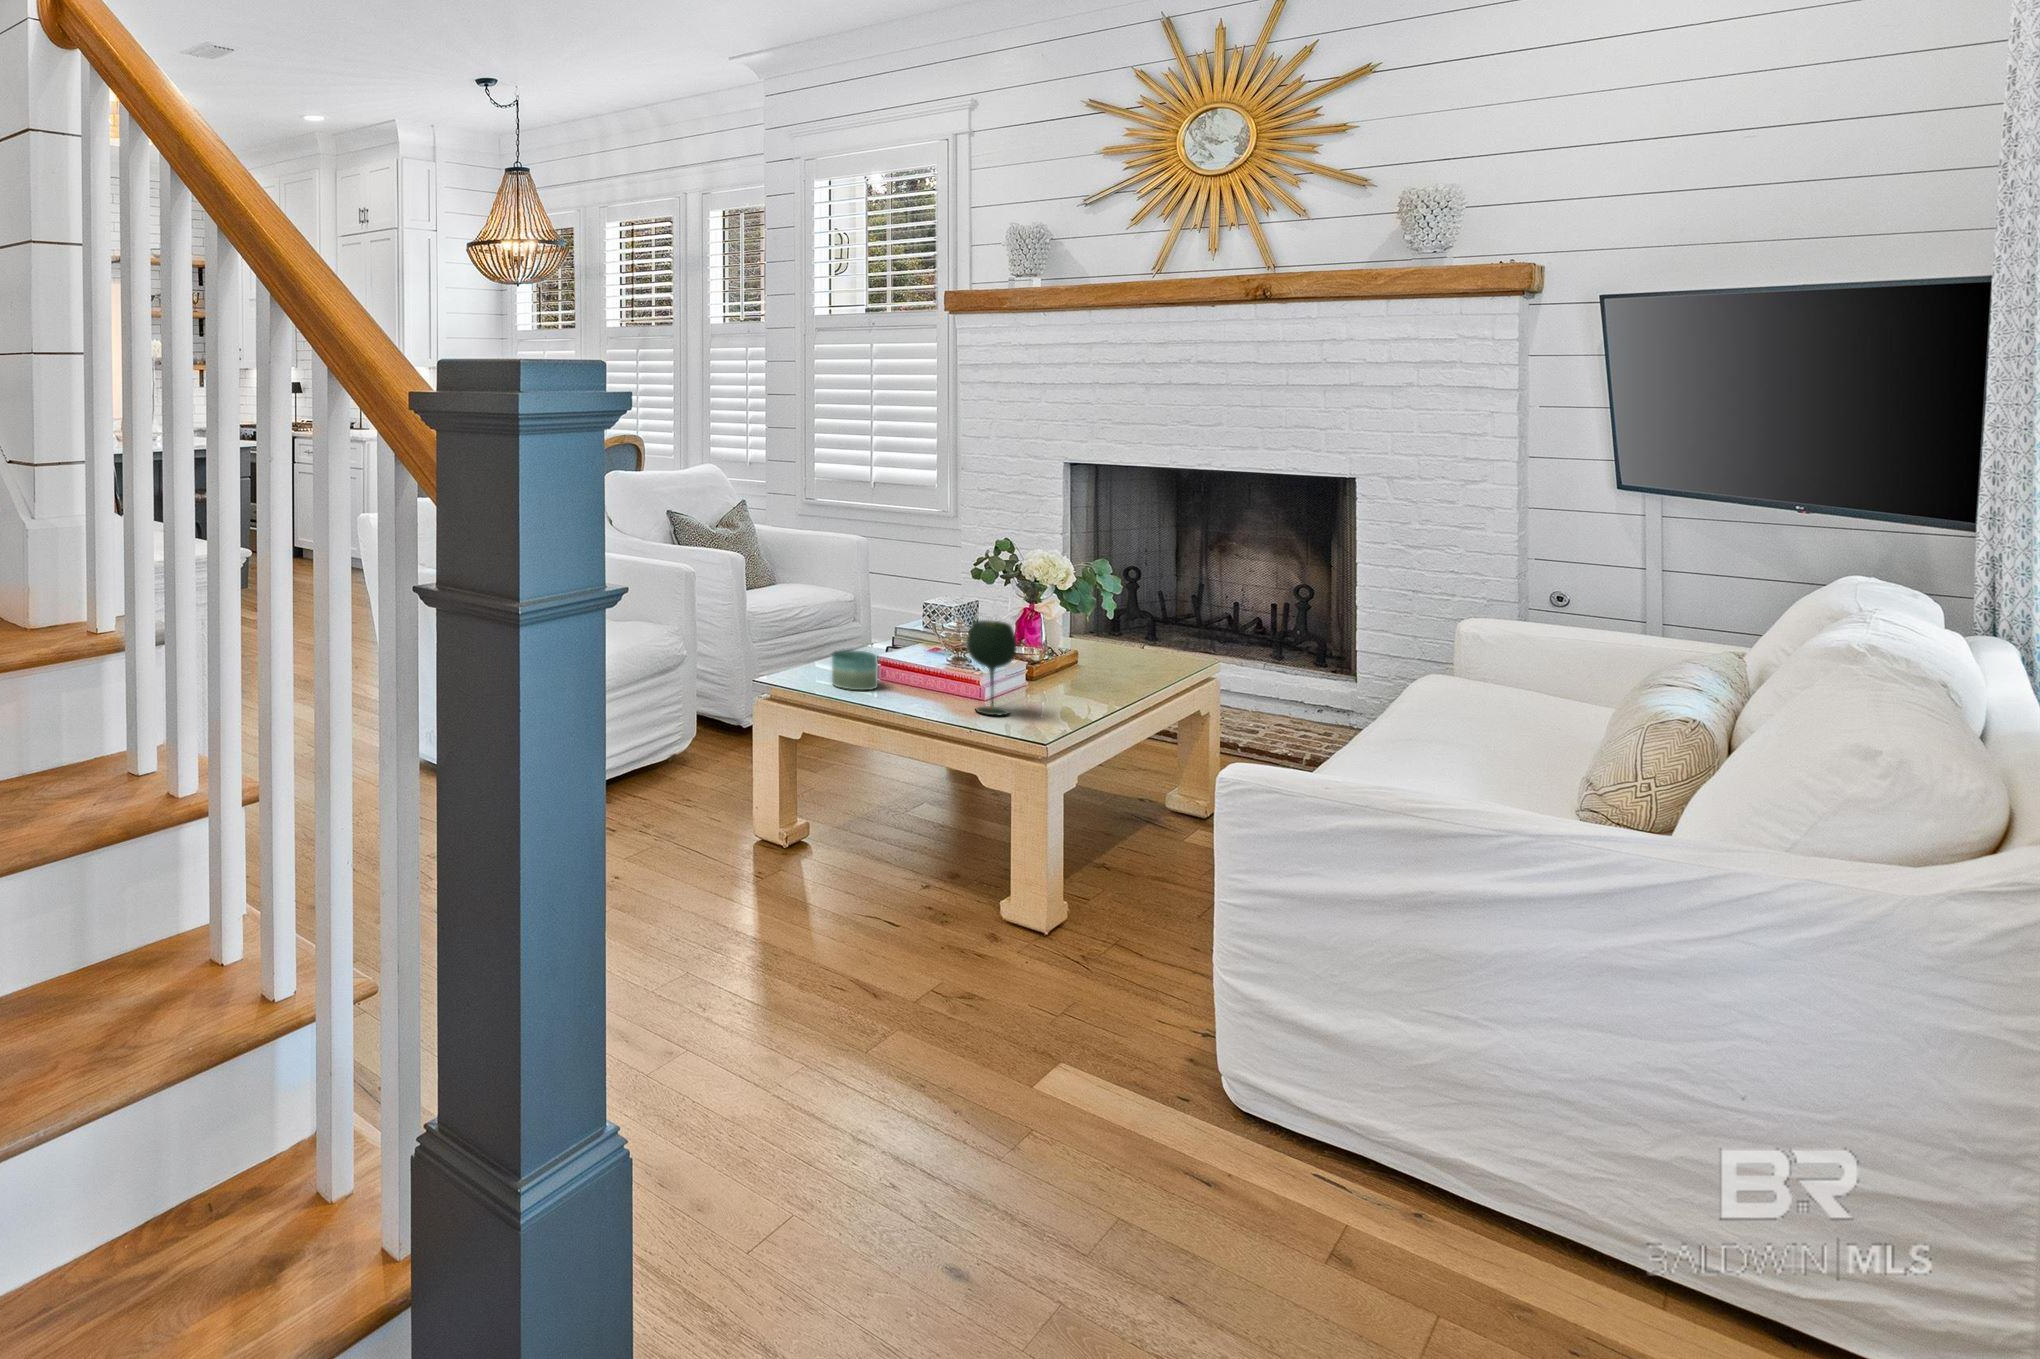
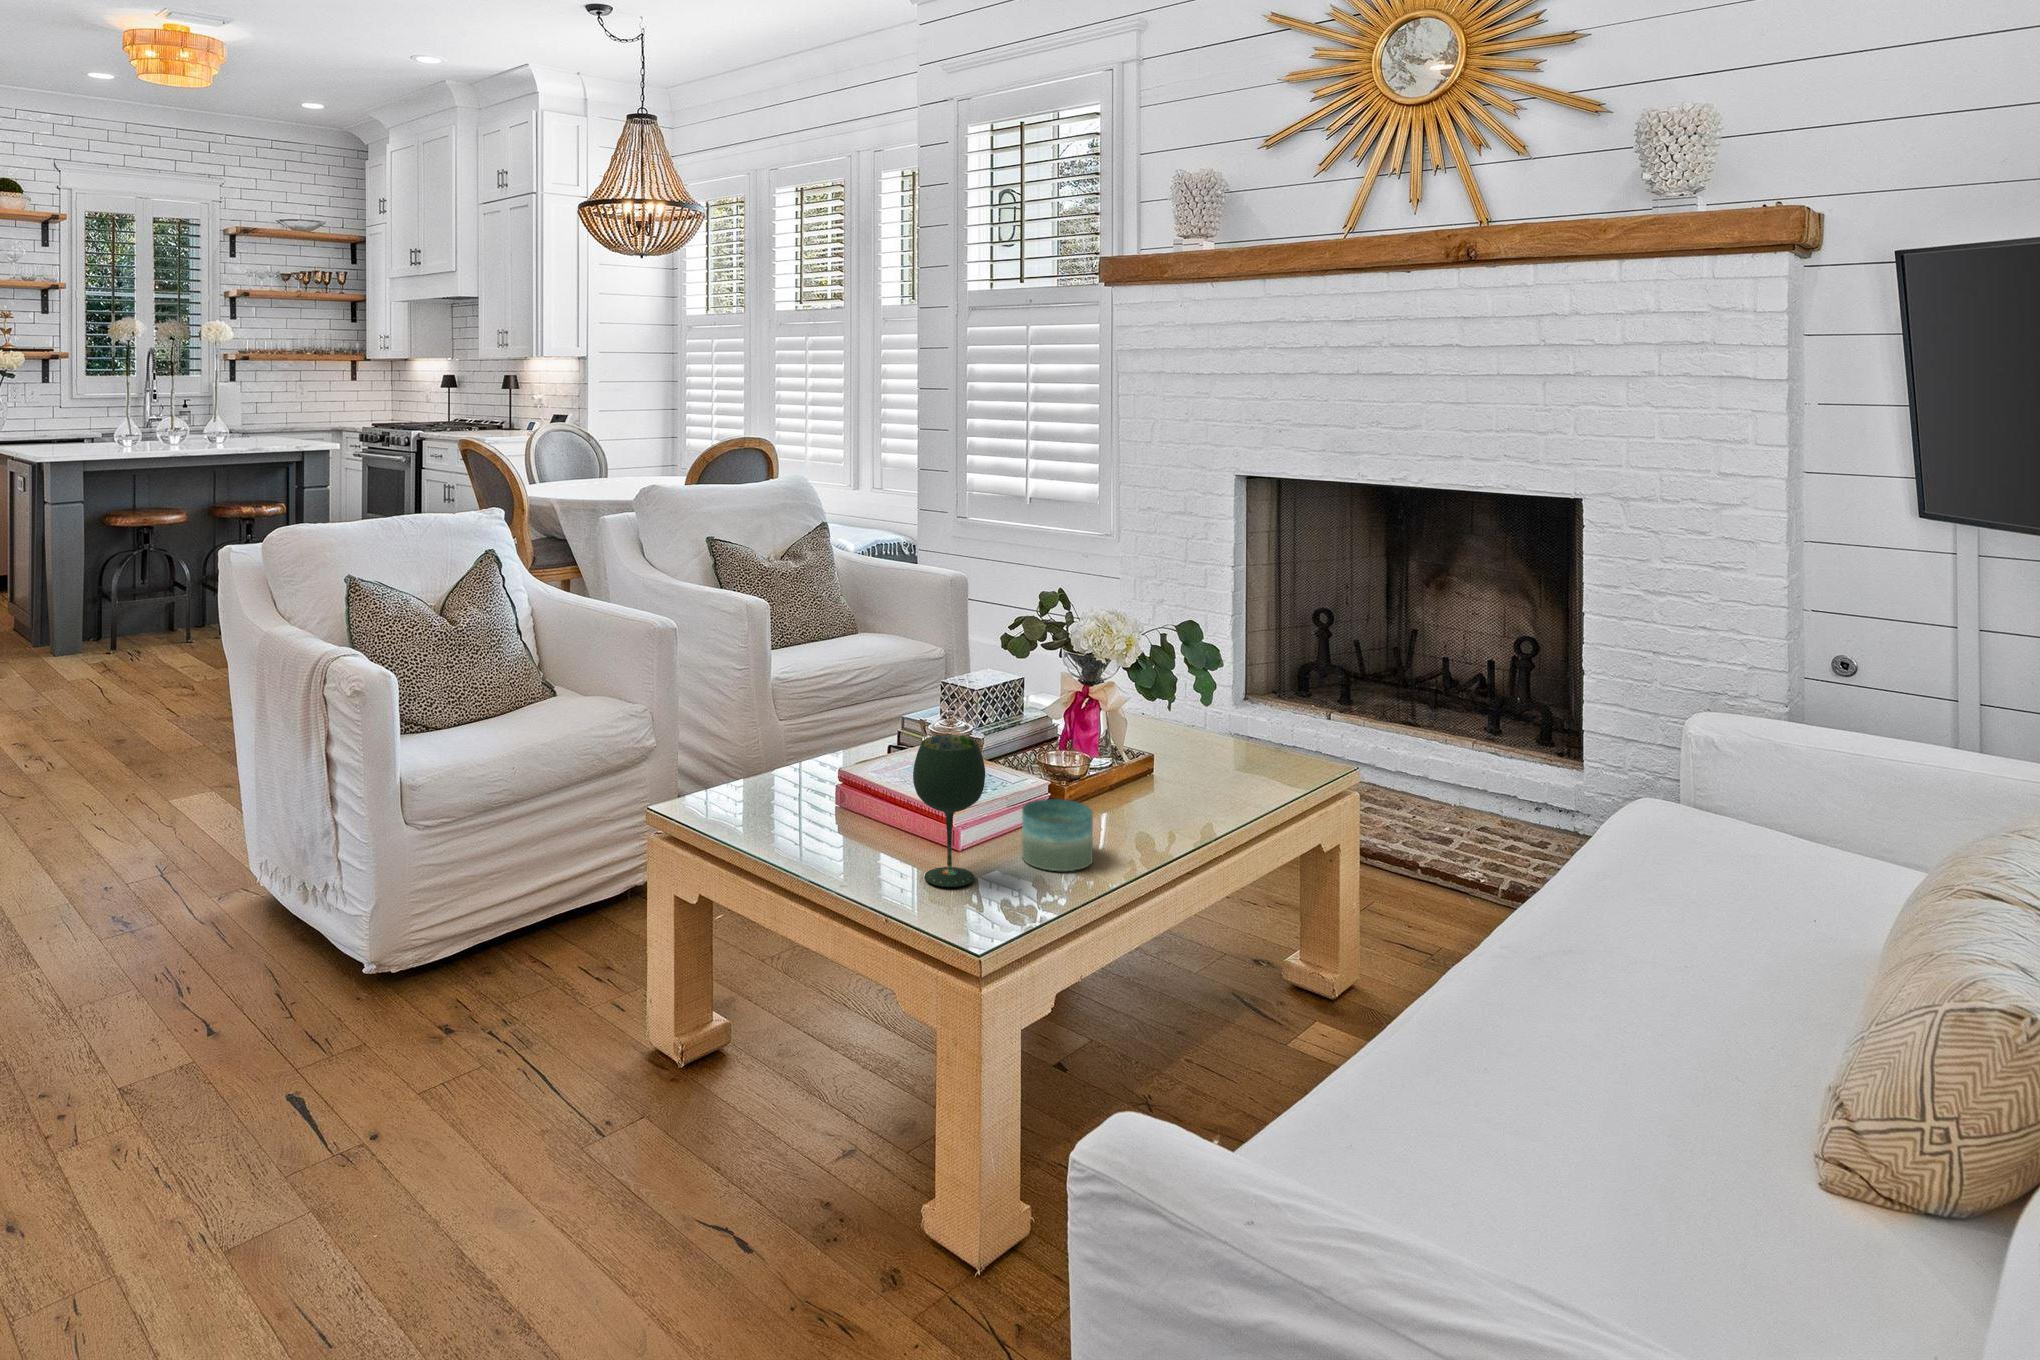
candle: present [832,650,878,690] -> present [1022,799,1093,871]

